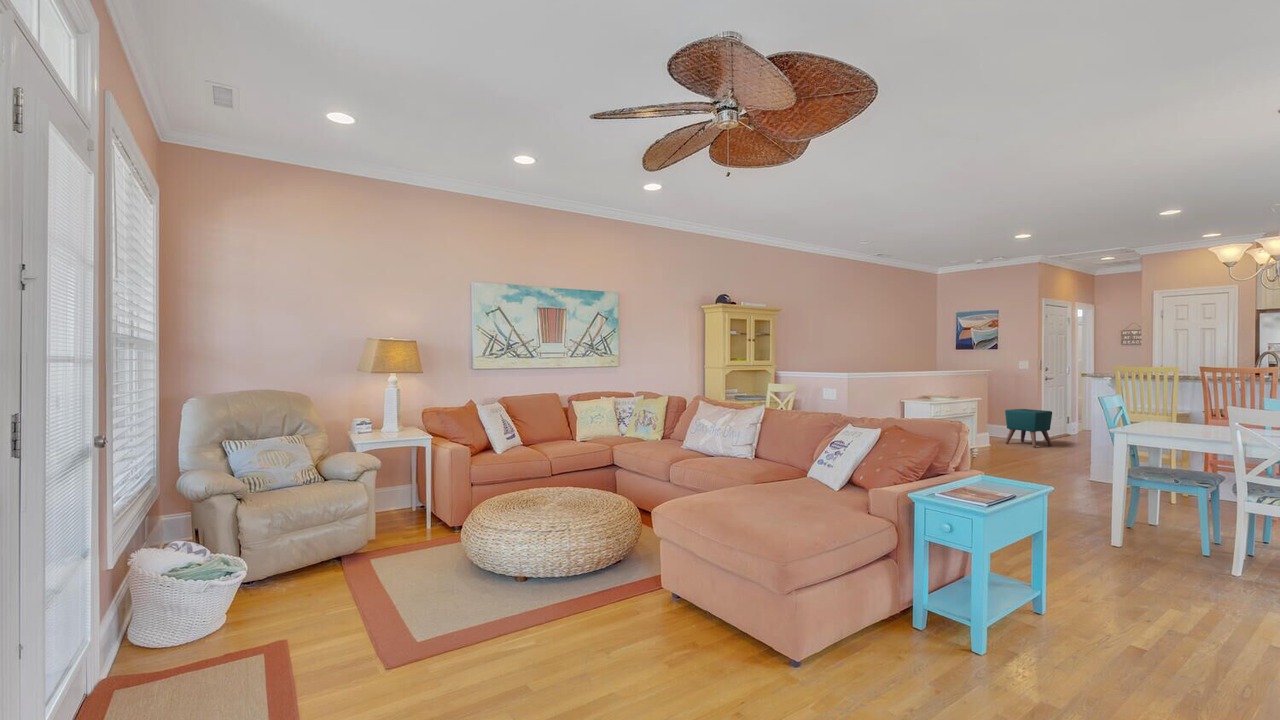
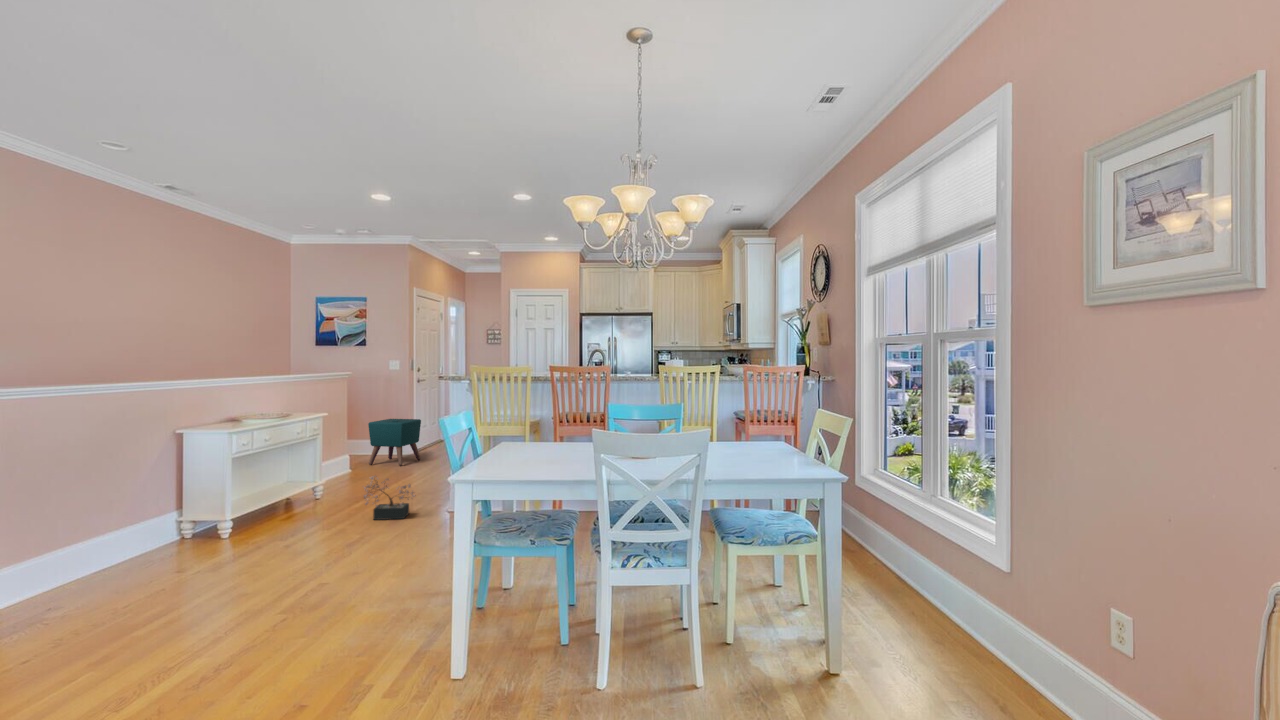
decorative plant: none [1019,444,1062,478] -> present [364,476,415,520]

